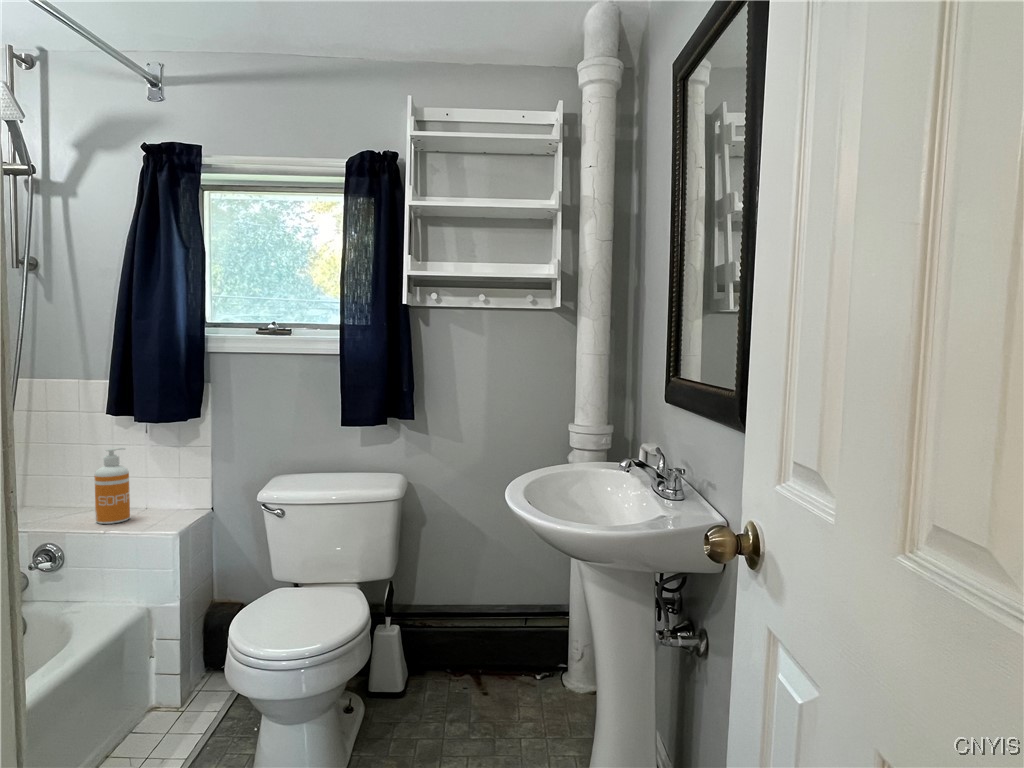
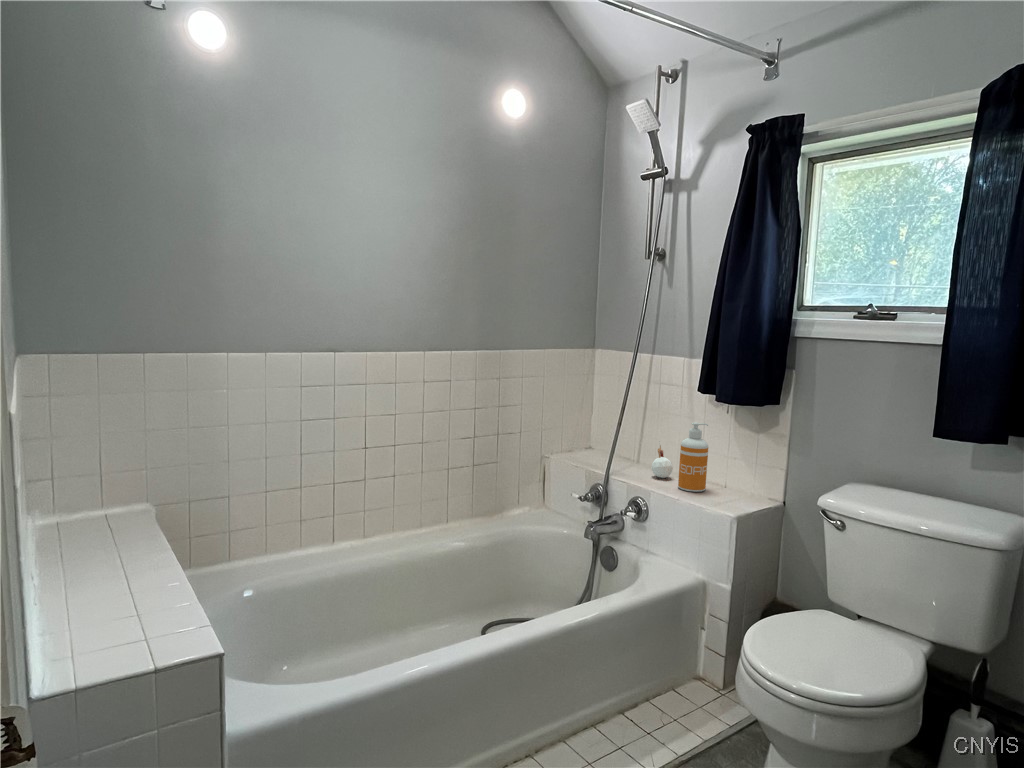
candle: none [54,478,83,519] -> present [651,445,673,478]

